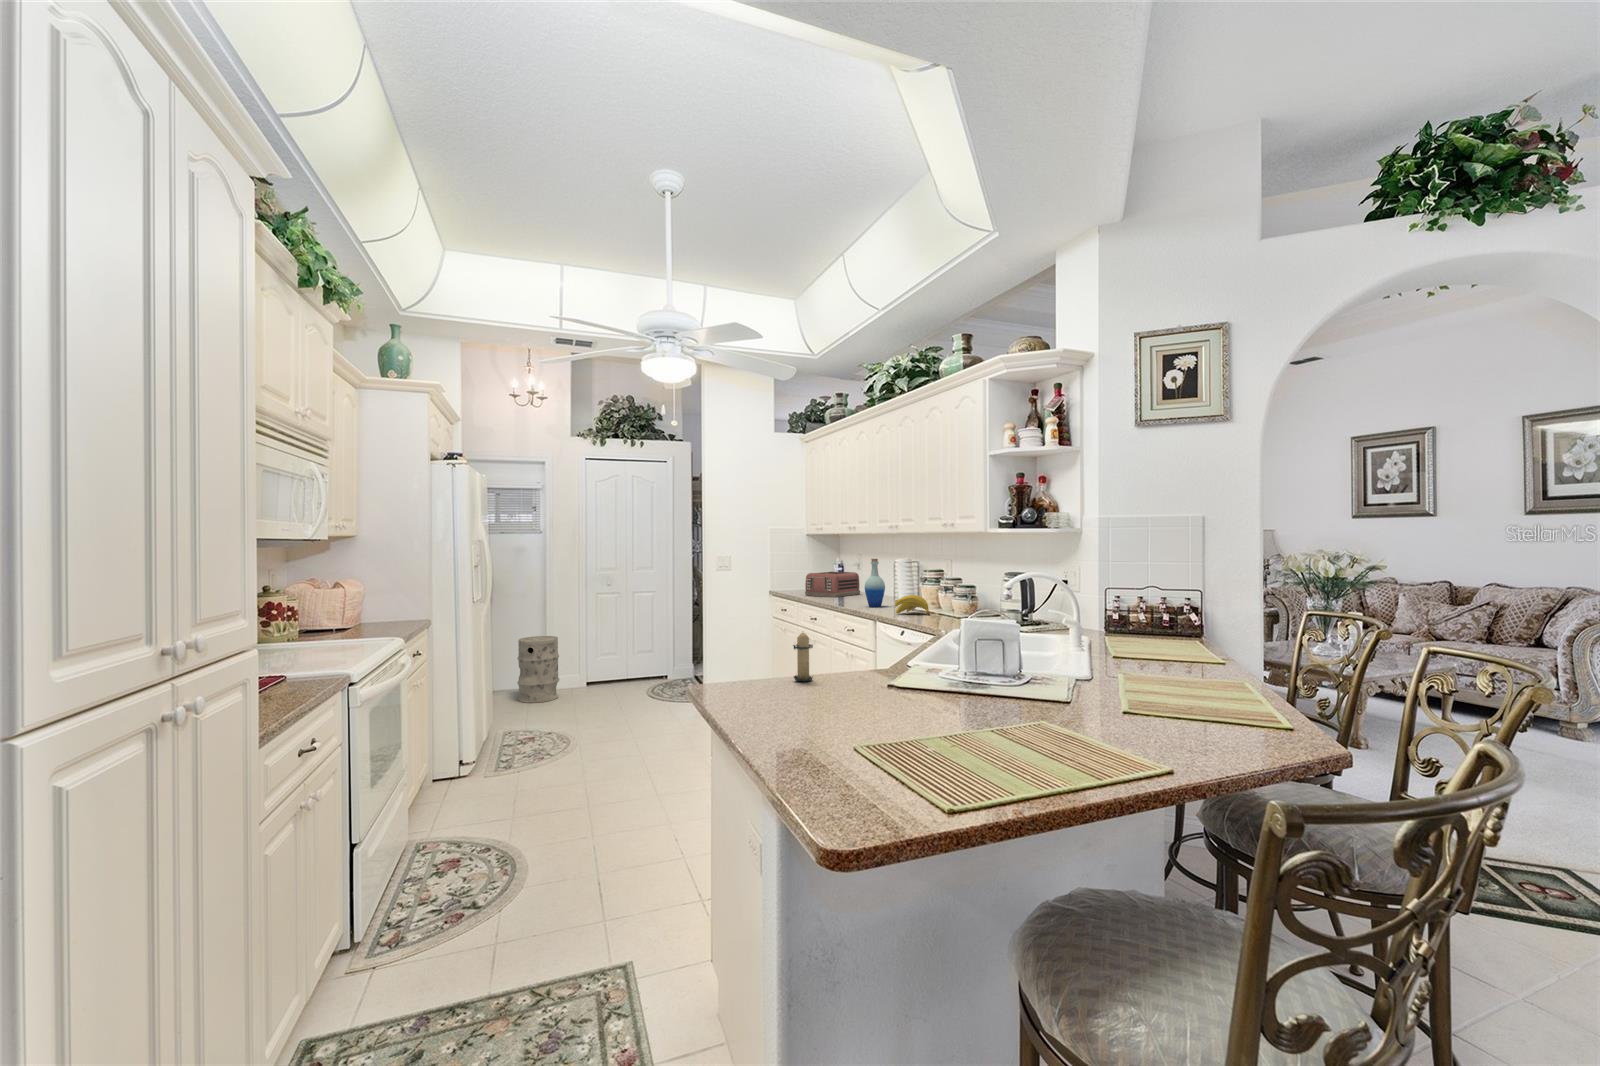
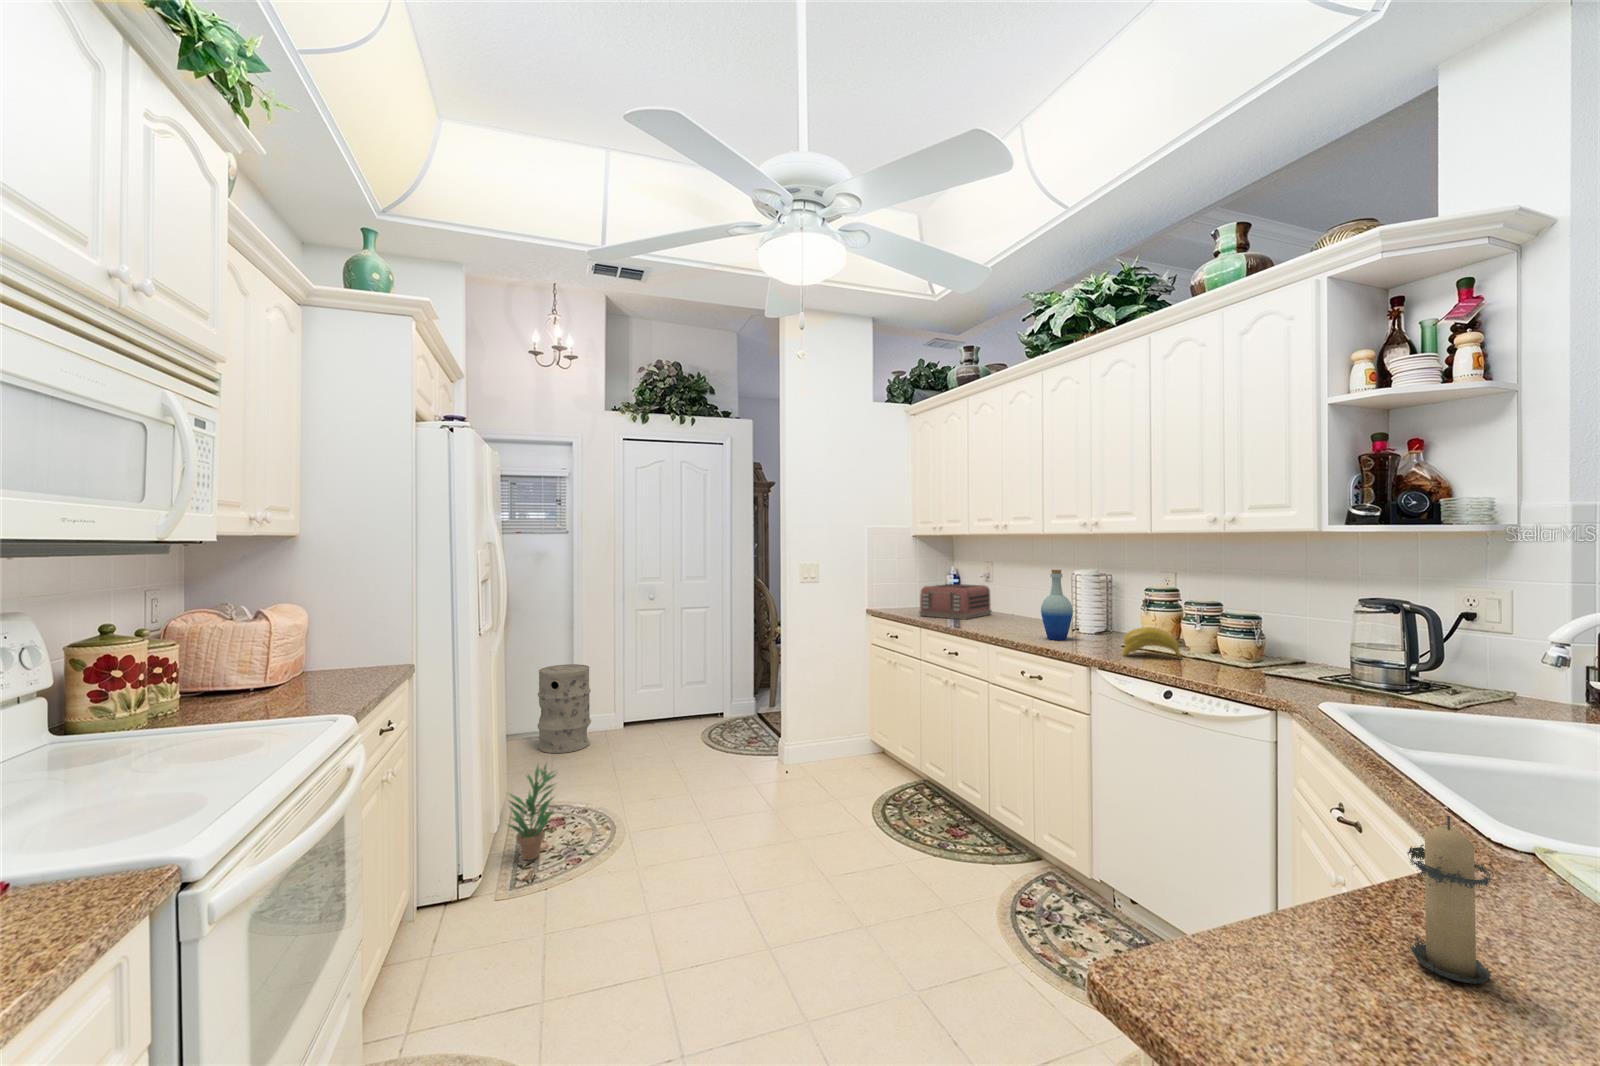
potted plant: none [491,691,529,759] -> present [509,765,555,860]

